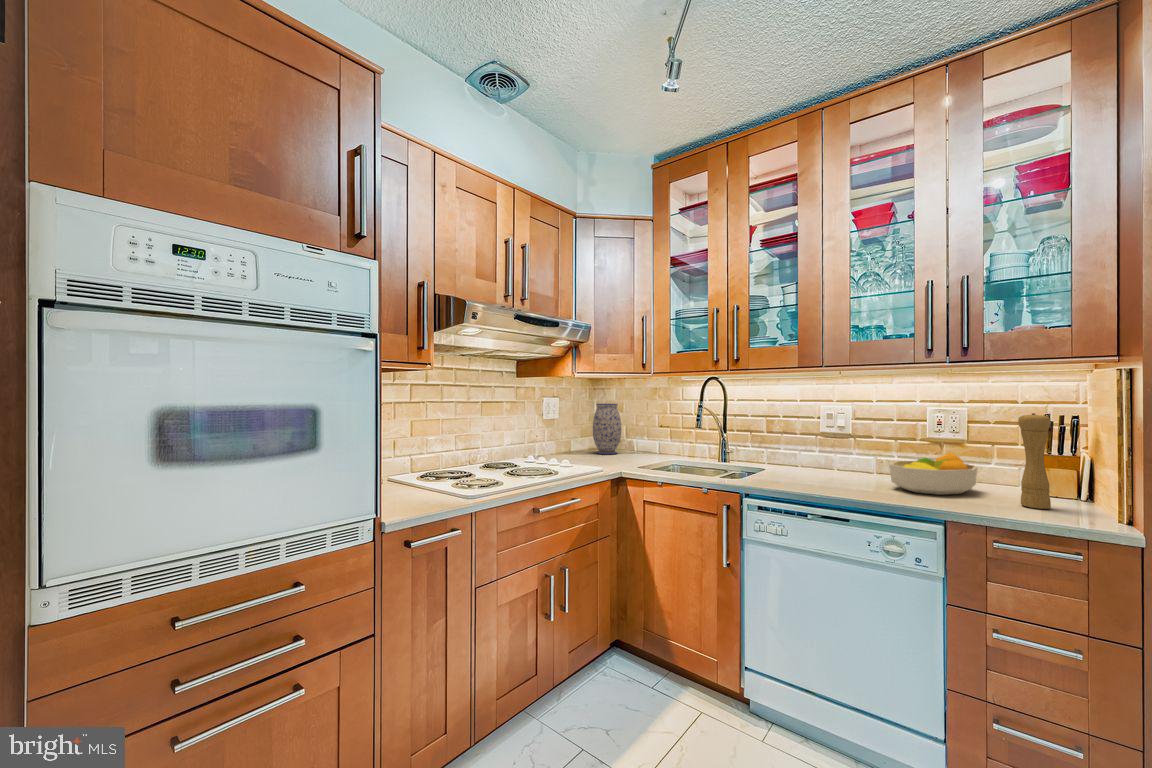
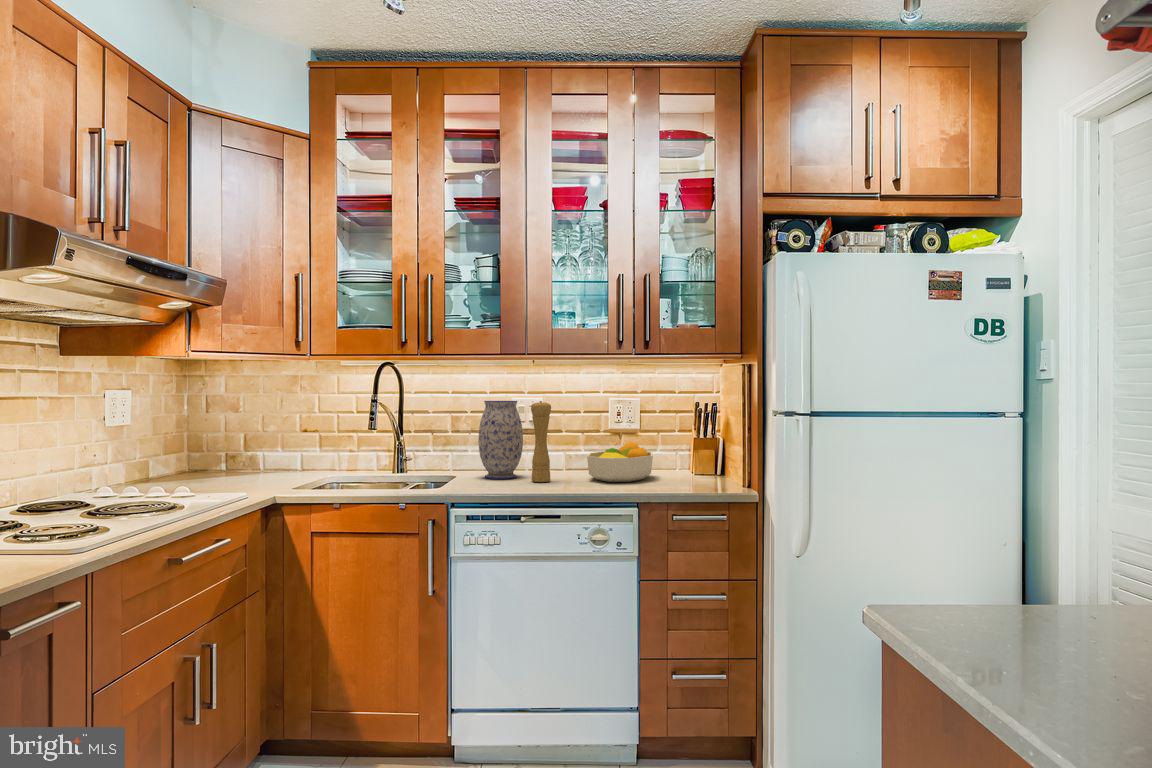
vase: present [593,404,621,454] -> present [478,401,523,479]
pepper mill: present [1018,413,1051,509] -> present [531,401,551,482]

